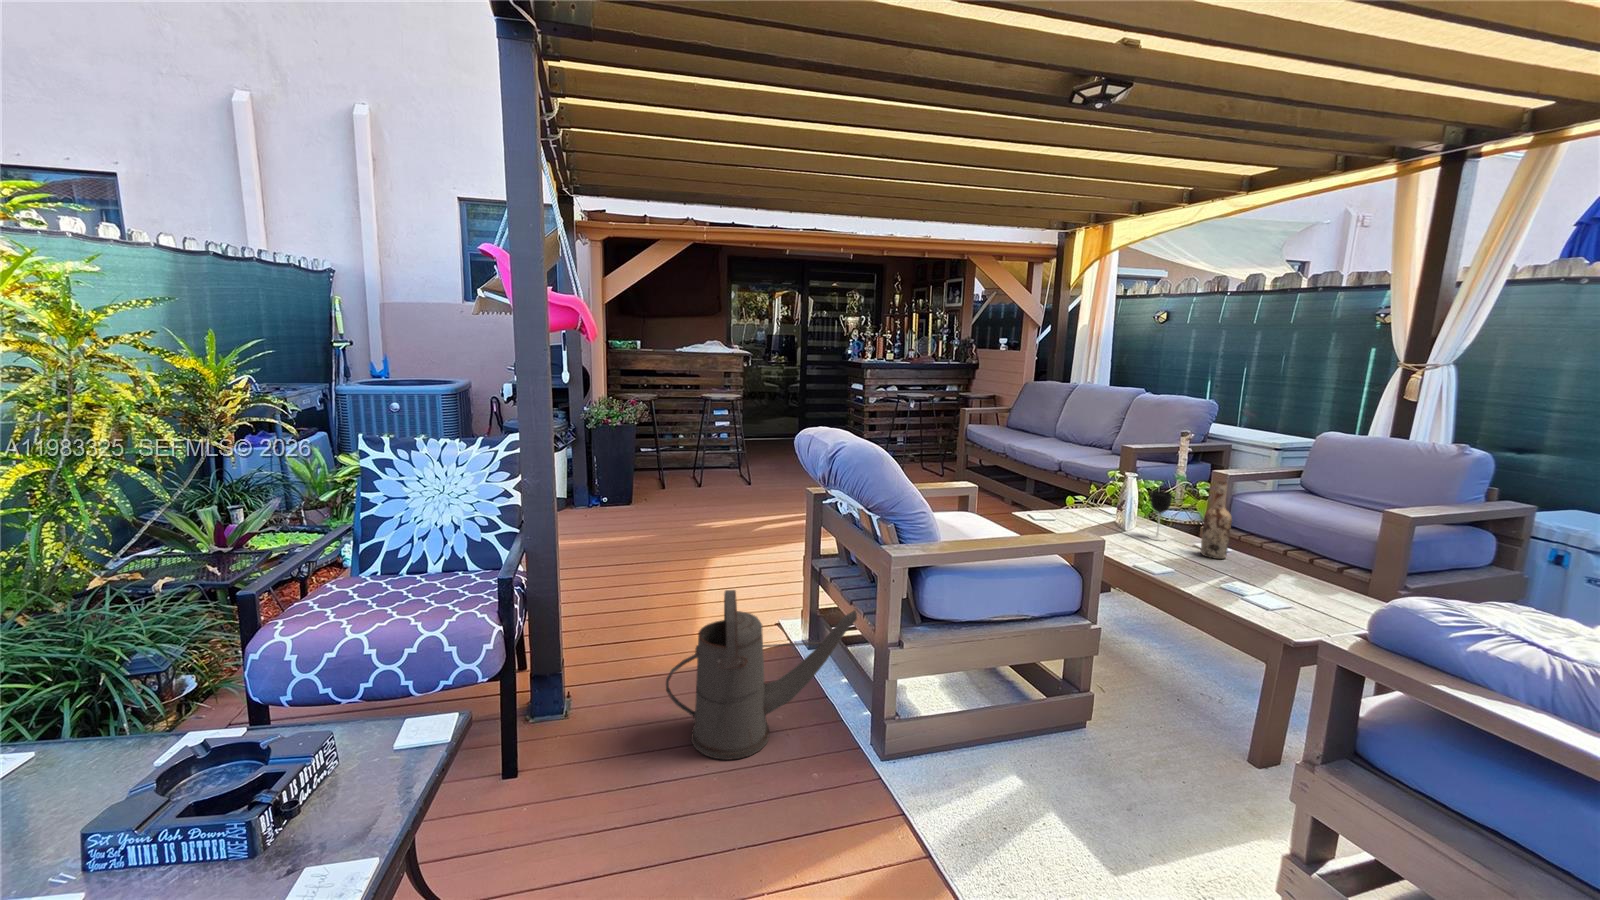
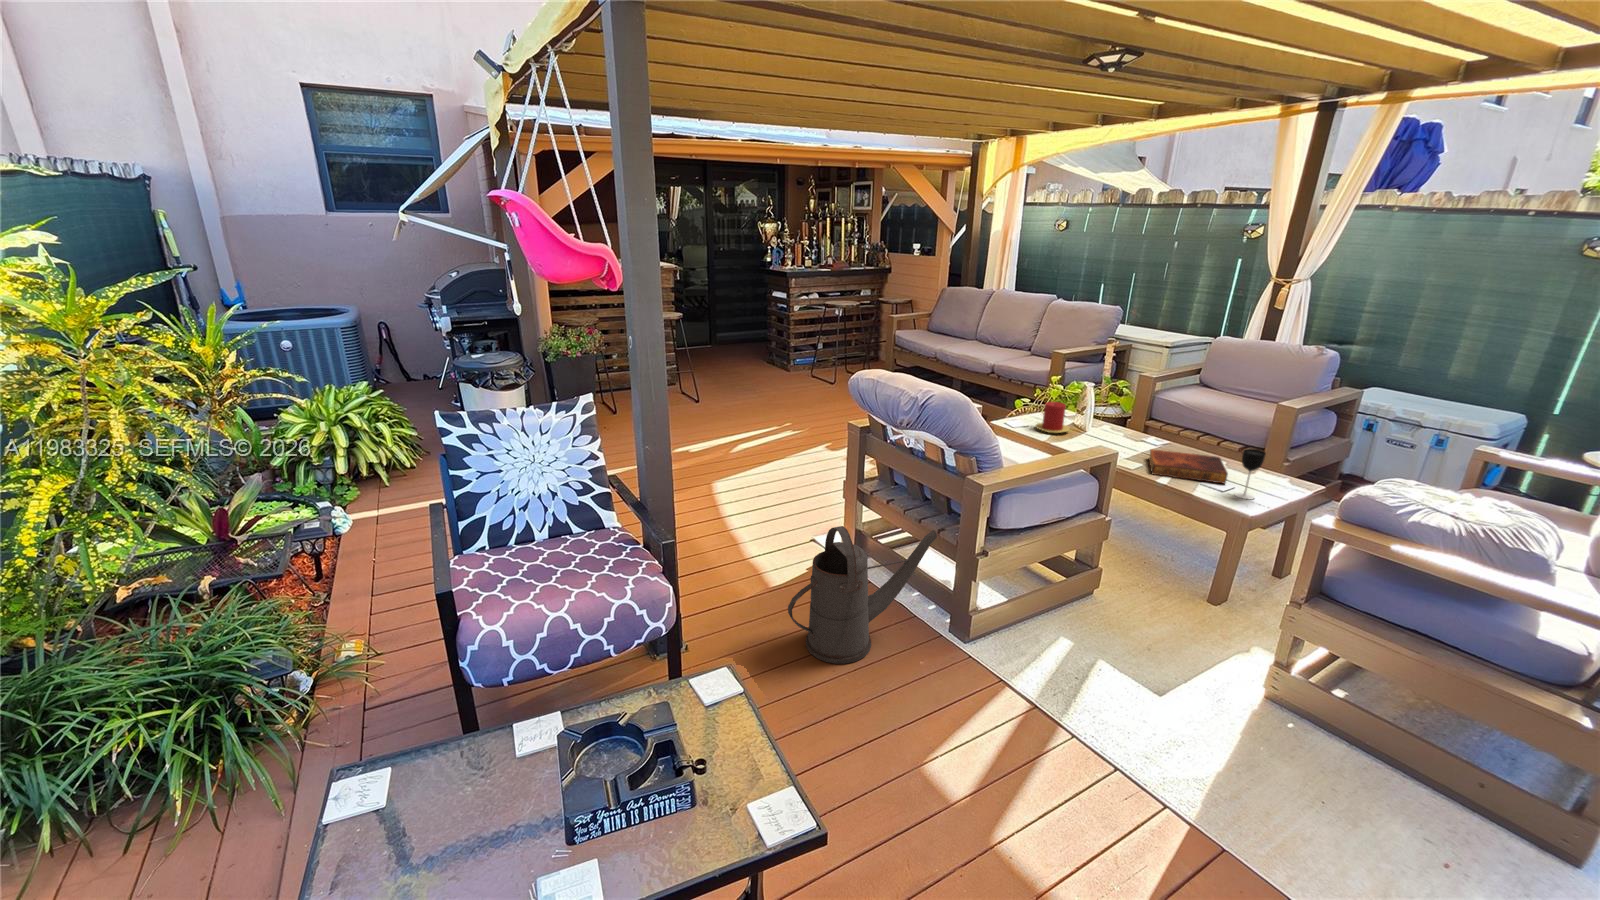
wine bottle: present [1200,482,1232,559] -> none [1151,392,1177,453]
candle: none [1061,490,1104,528] -> present [1036,402,1070,433]
wine glass: present [1149,491,1172,541] -> present [1235,449,1266,499]
book: none [1181,551,1284,599] -> present [1149,449,1228,484]

